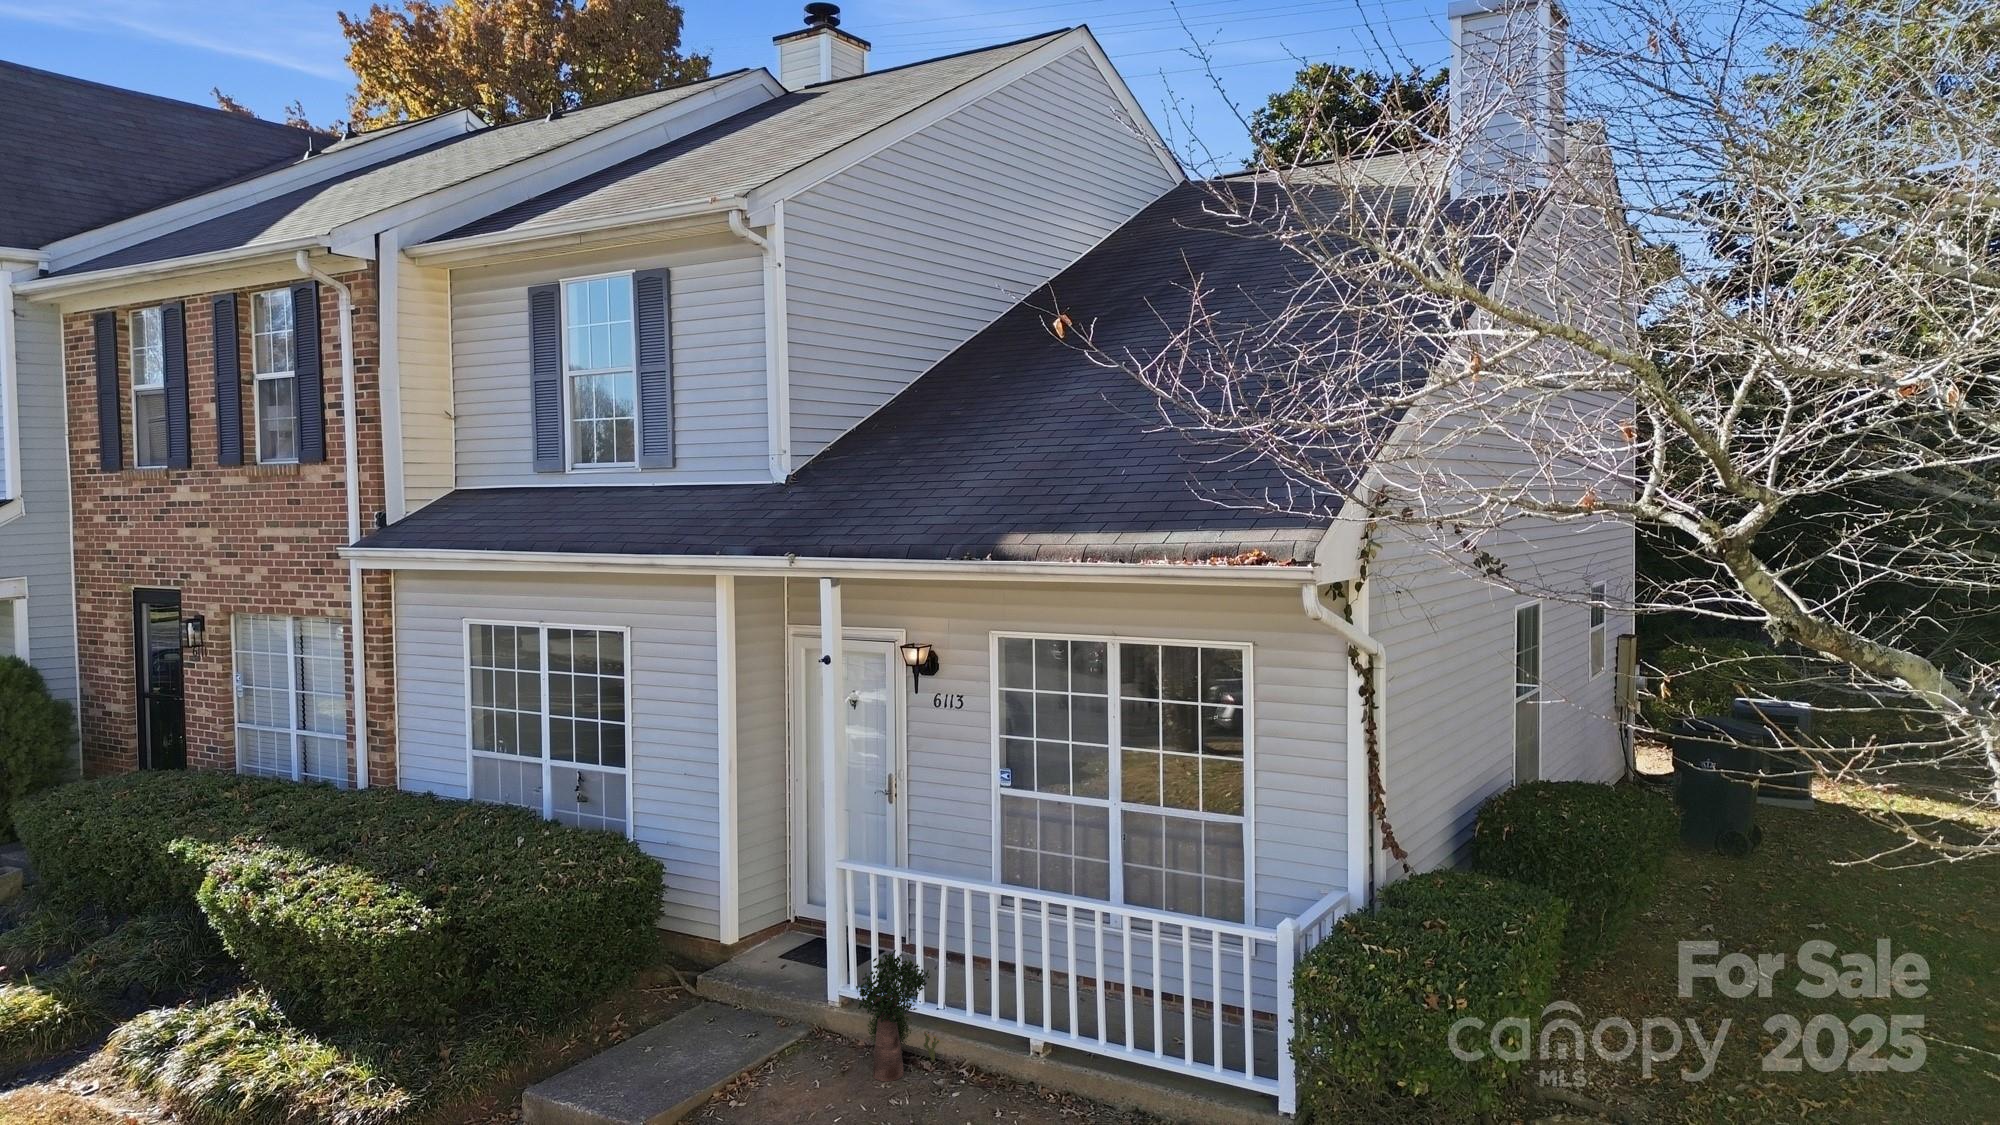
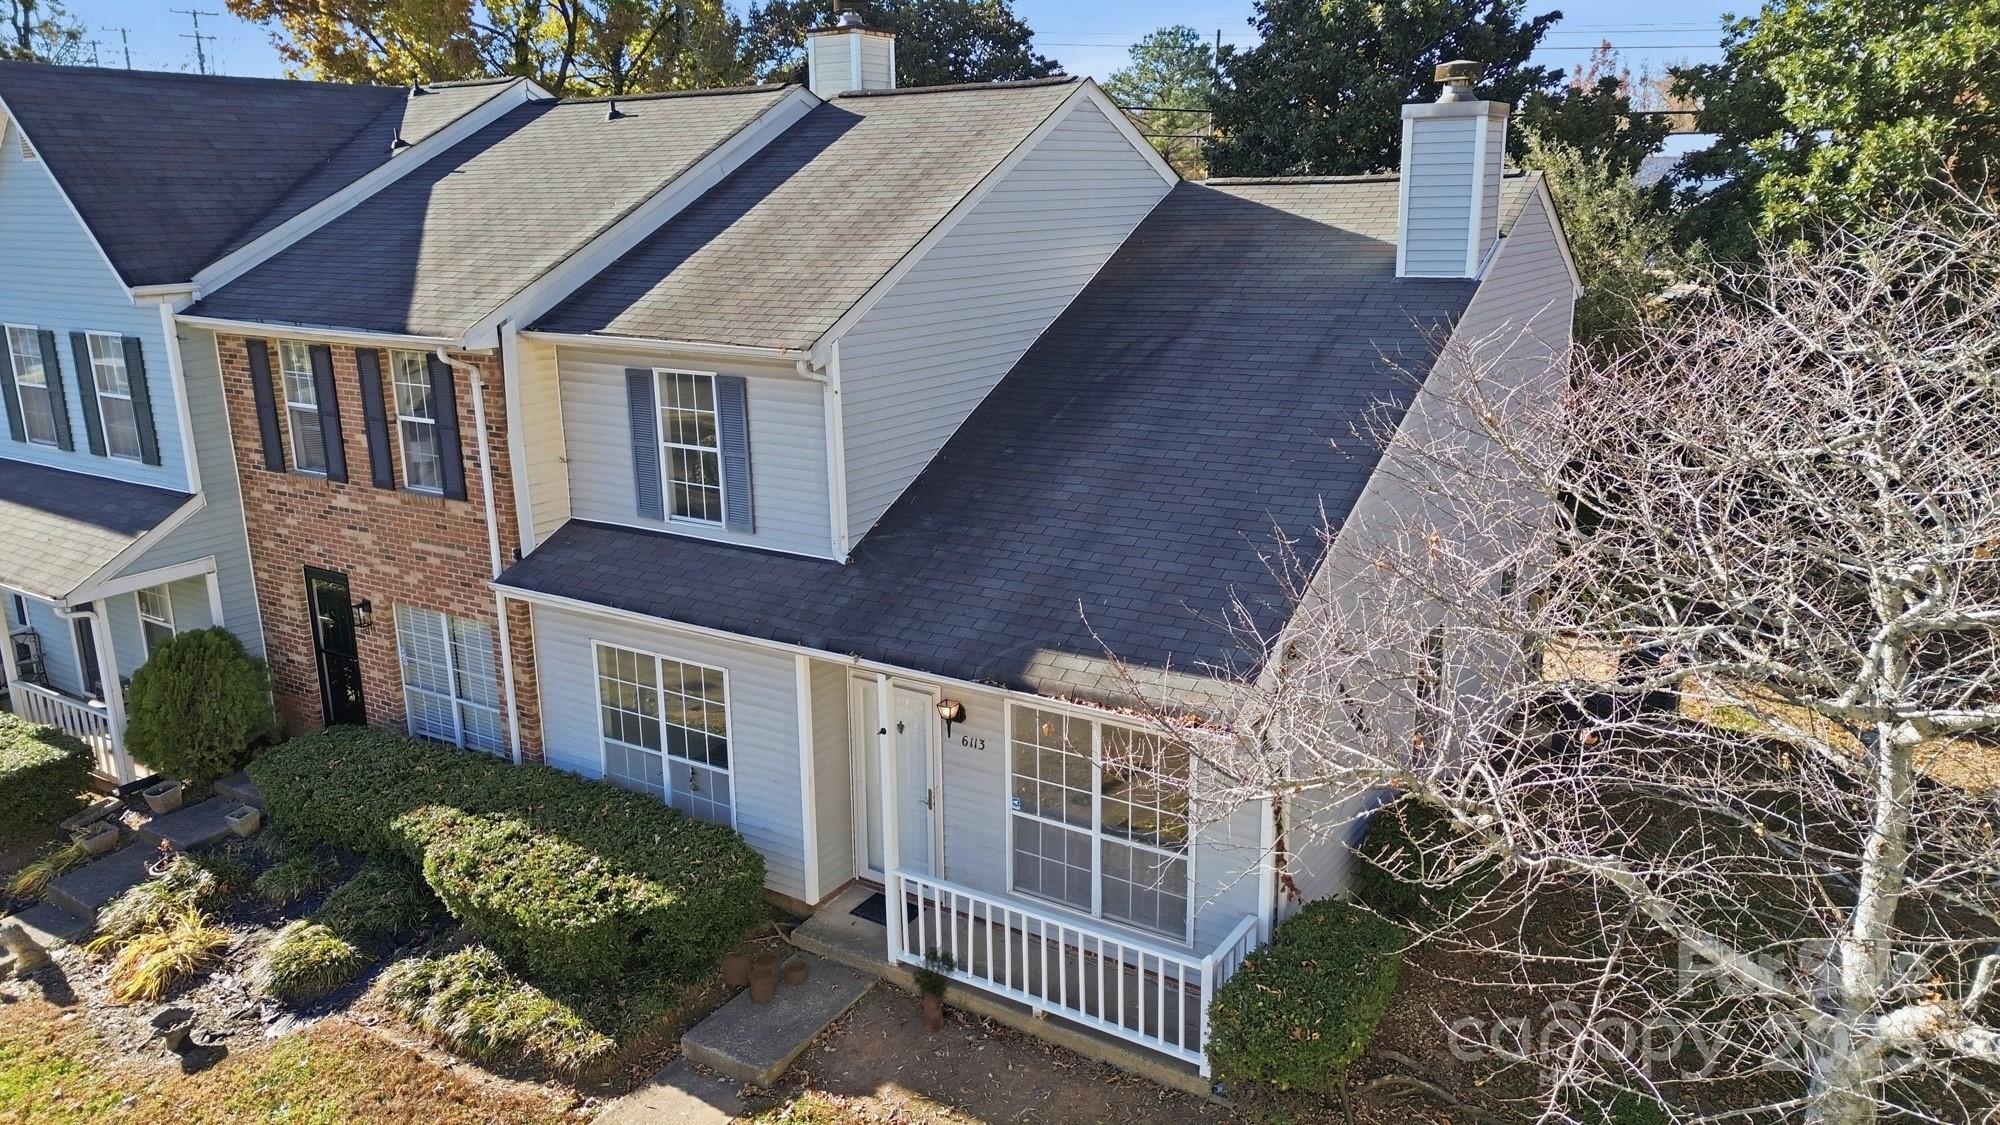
woven basket: none [596,988,715,1055] -> present [723,952,807,1003]

